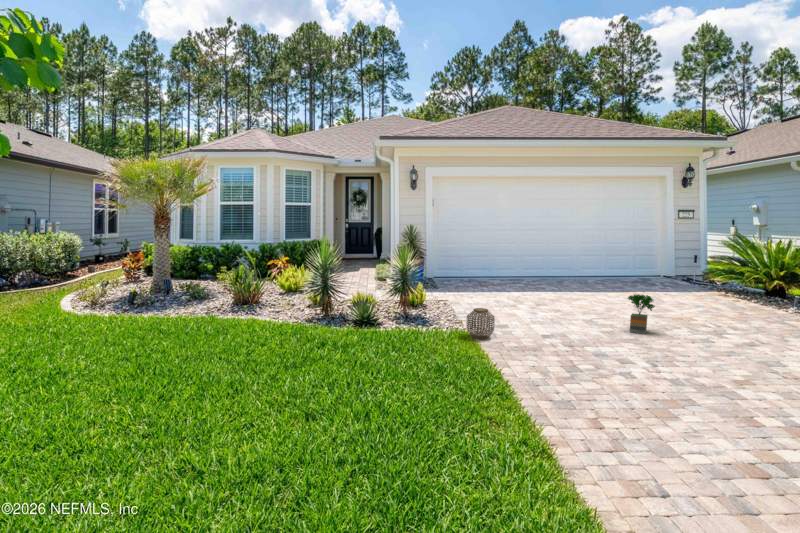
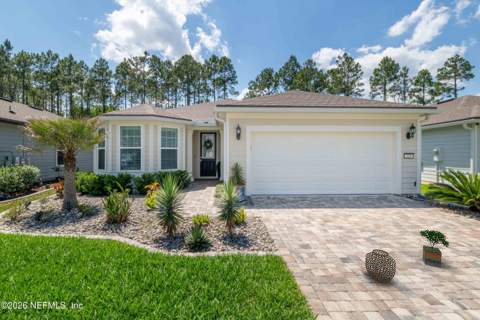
woven basket: present [467,308,495,340] -> present [365,249,396,282]

